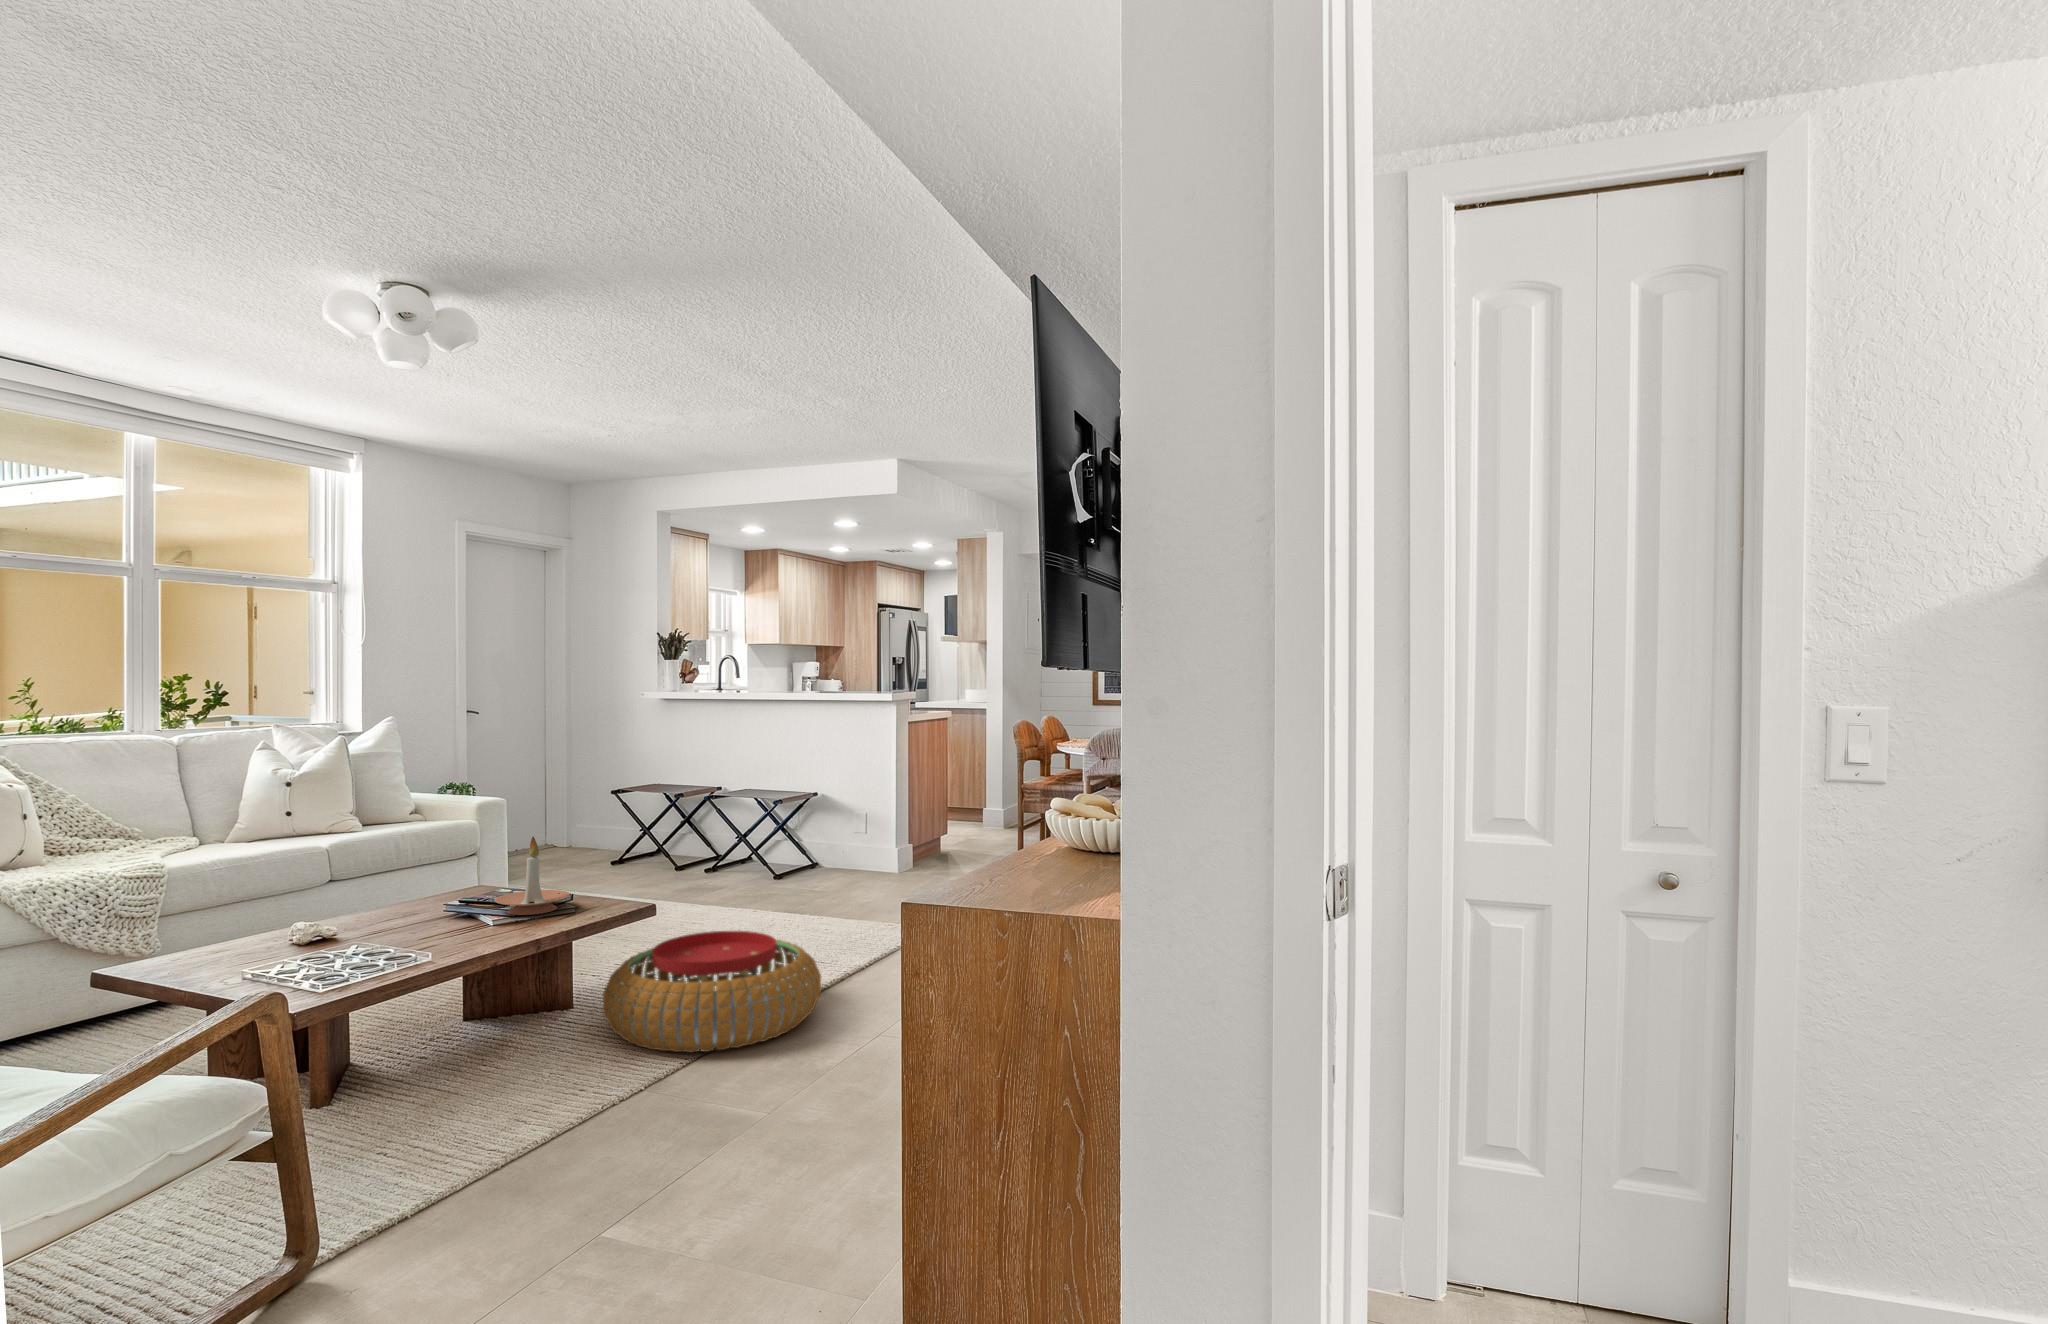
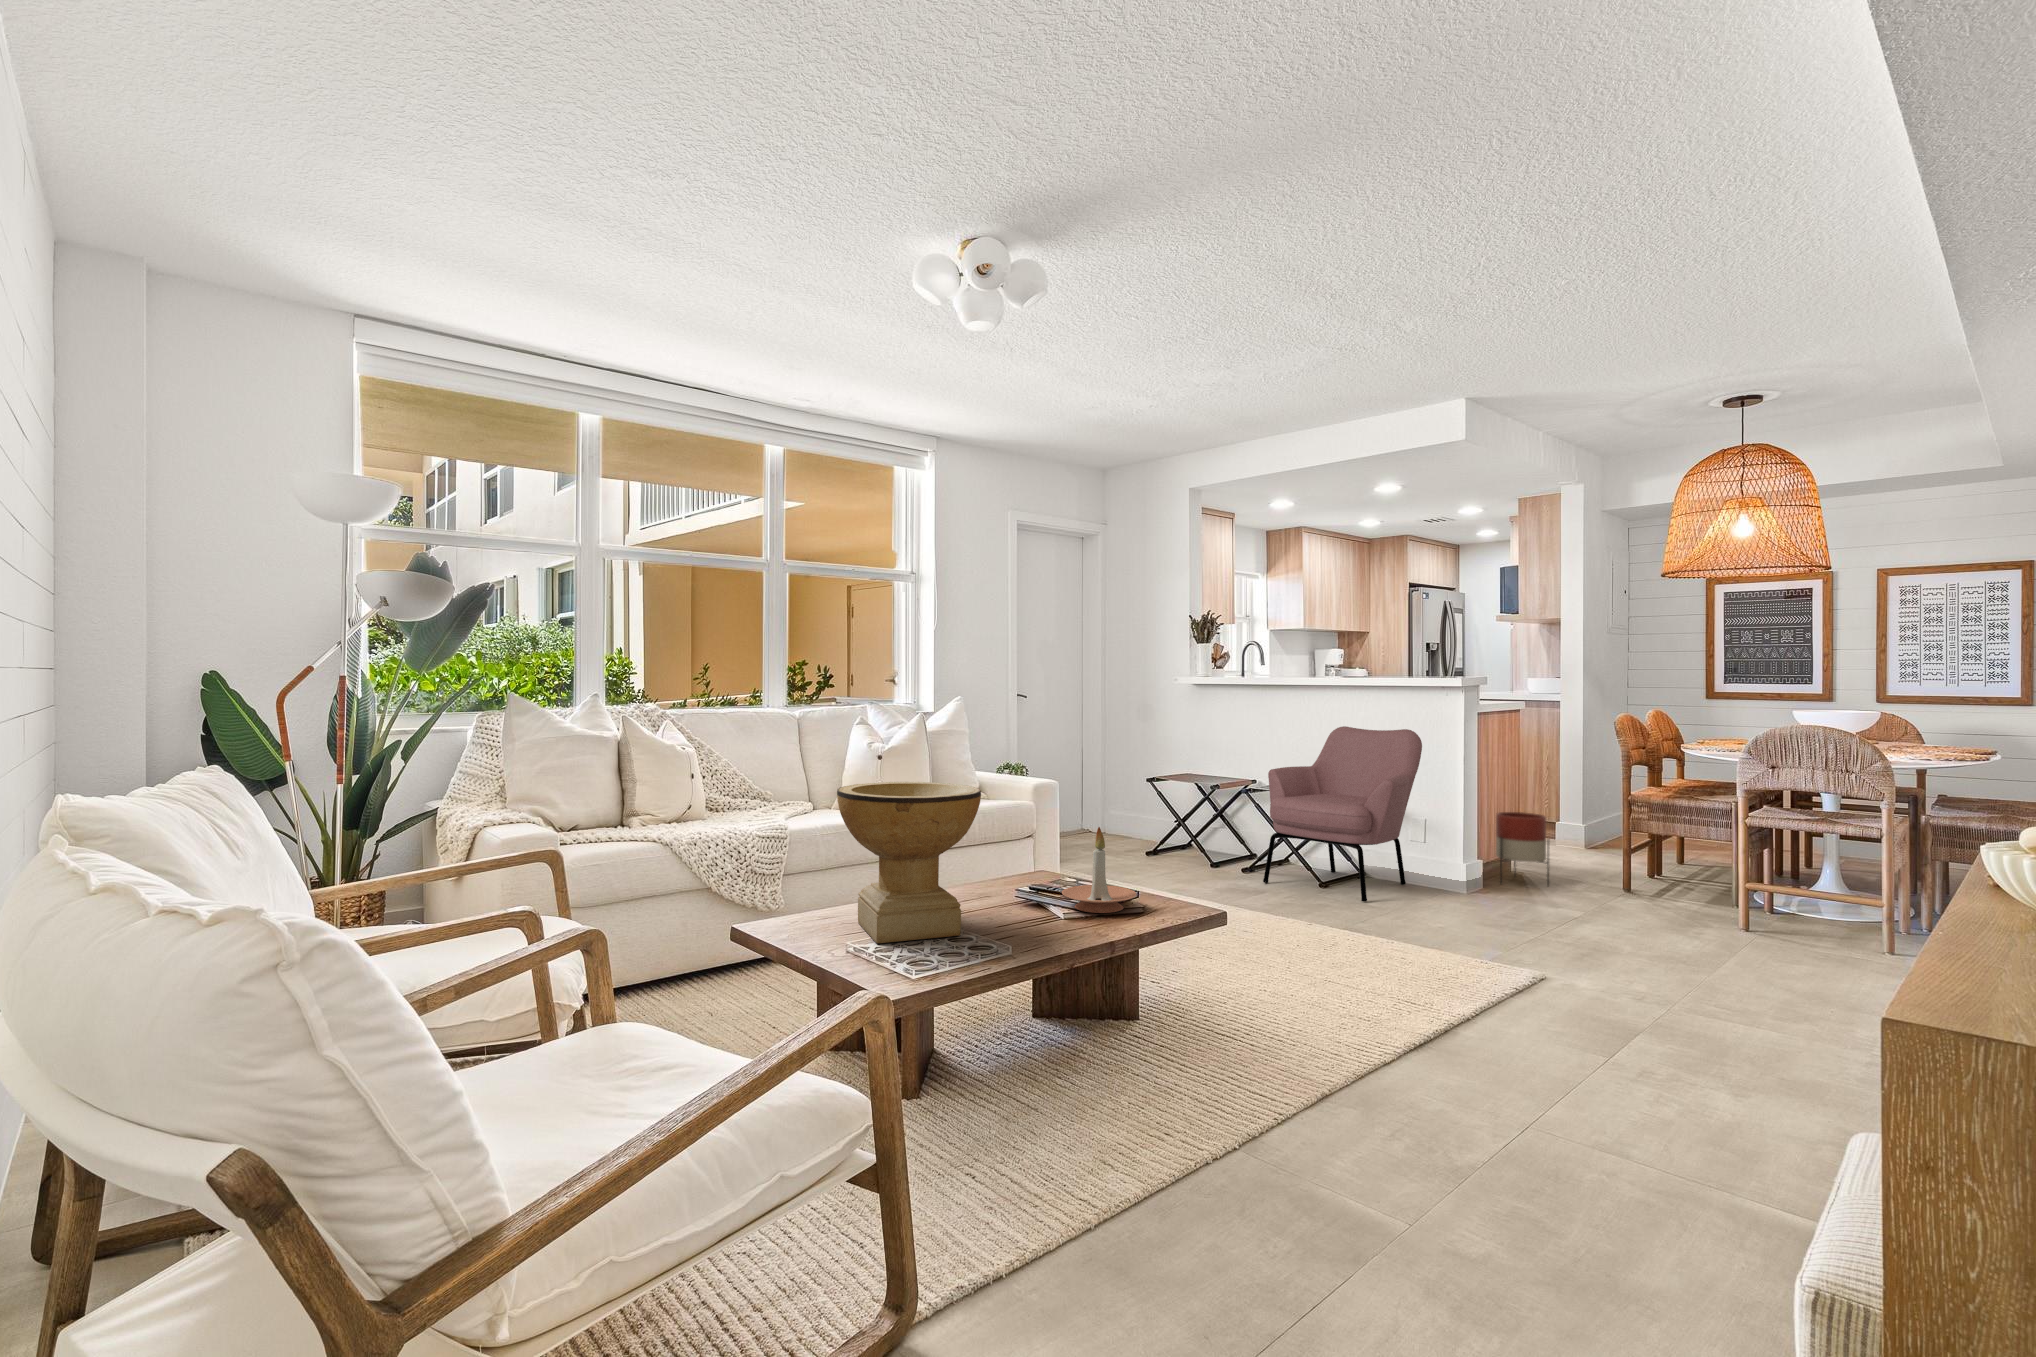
armchair: none [721,735,860,887] -> present [1263,726,1422,902]
planter: none [920,802,959,862] -> present [1496,812,1549,885]
decorative bowl: none [234,805,404,966] -> present [837,782,981,943]
pouf: present [603,931,821,1052] -> none [1177,955,1443,1113]

